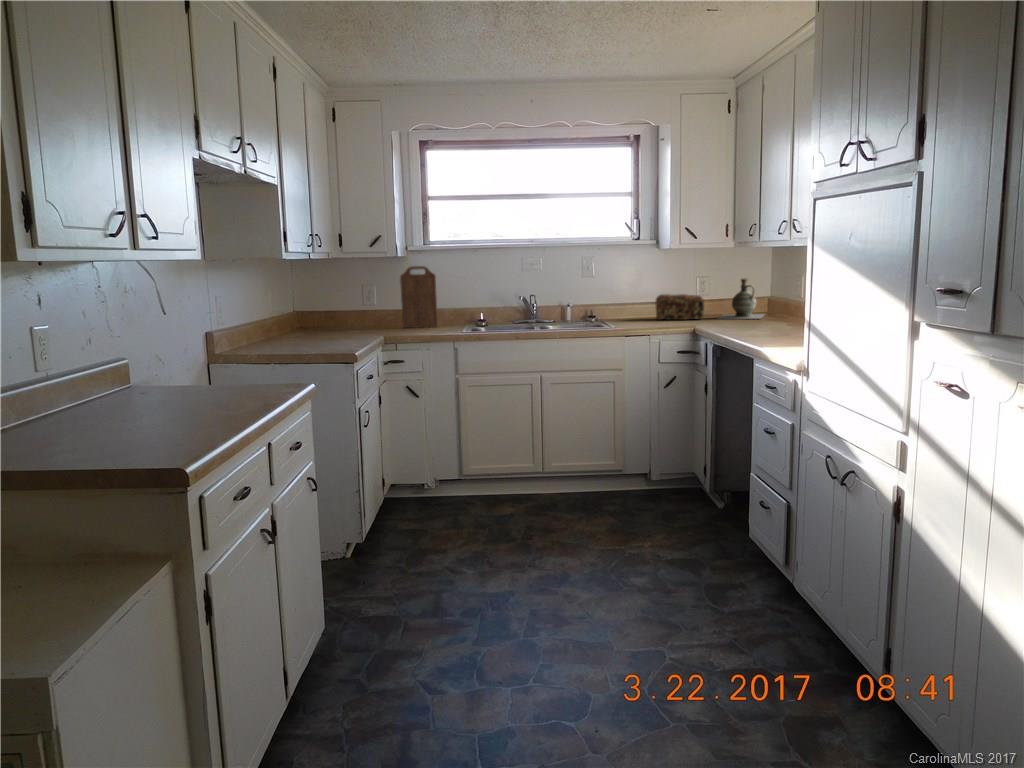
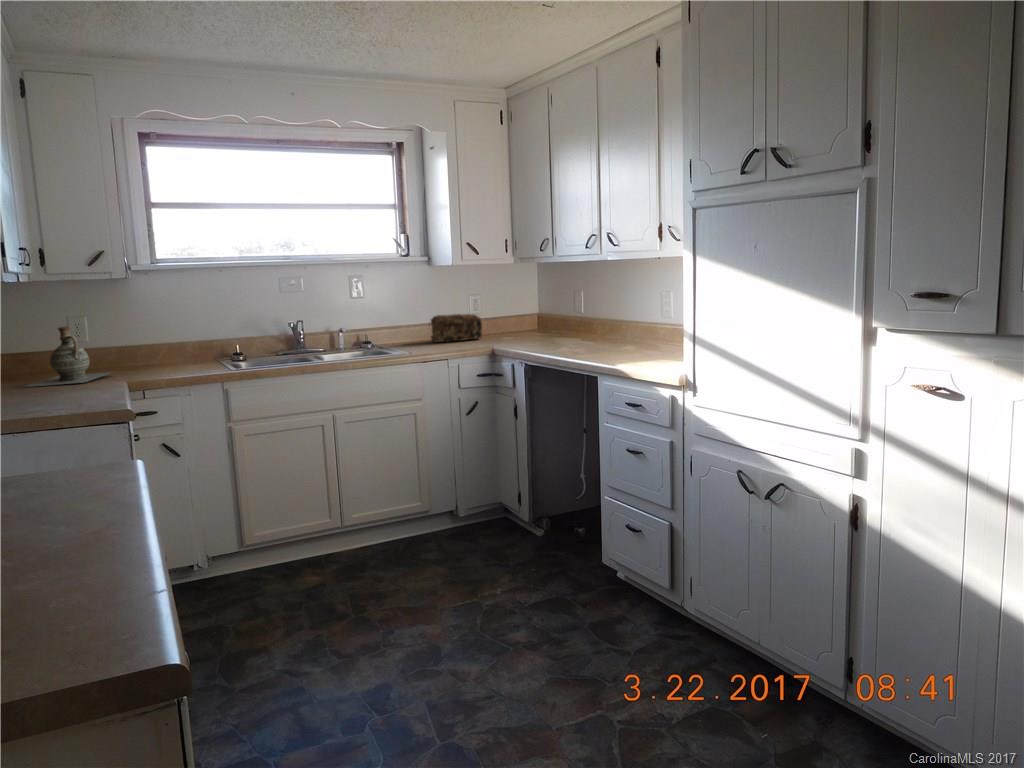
cutting board: present [400,266,438,328] -> none [113,293,176,377]
ceramic jug: present [718,279,764,319] -> present [25,327,112,387]

